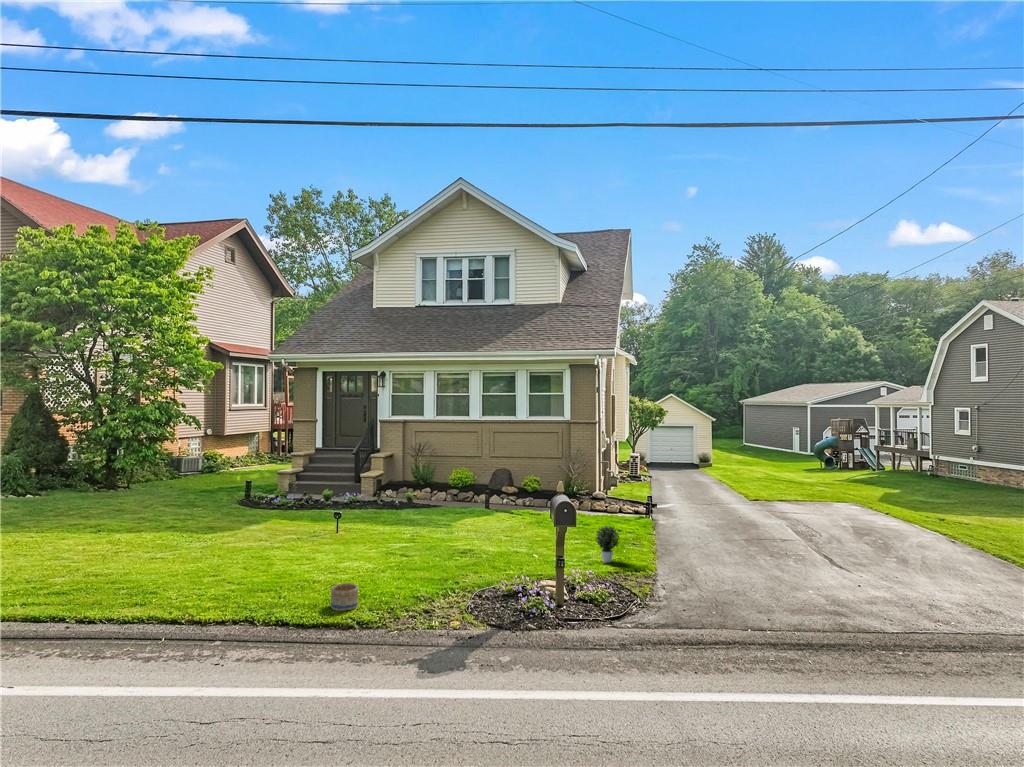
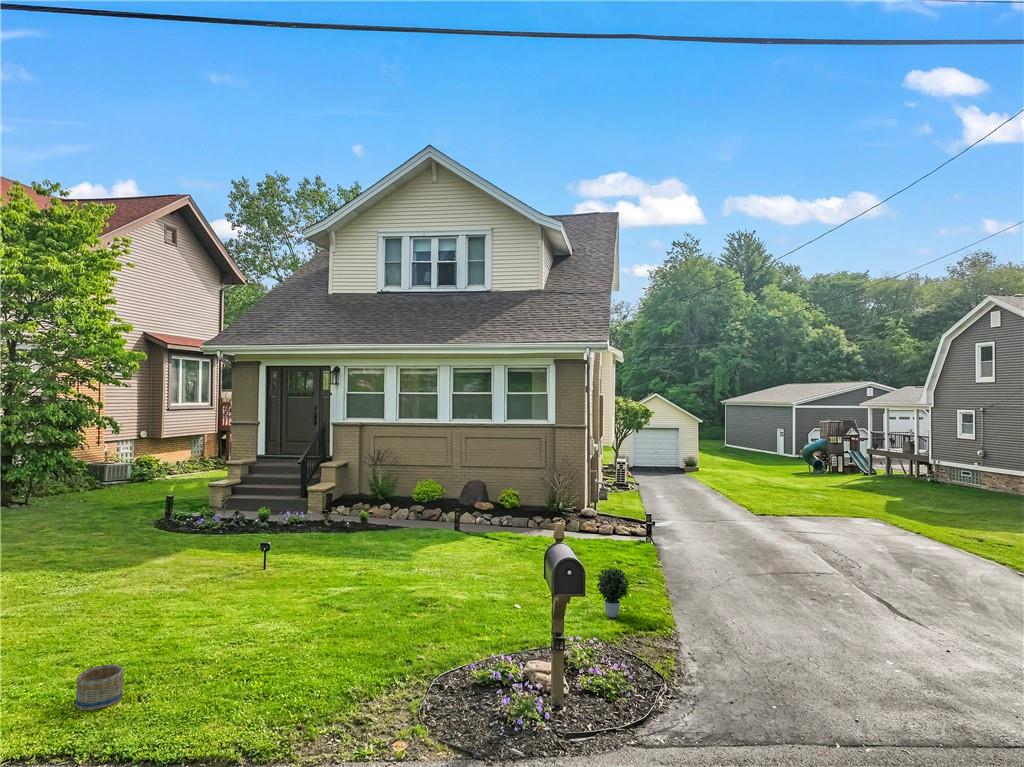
basket: present [331,583,359,611] -> present [76,664,124,711]

